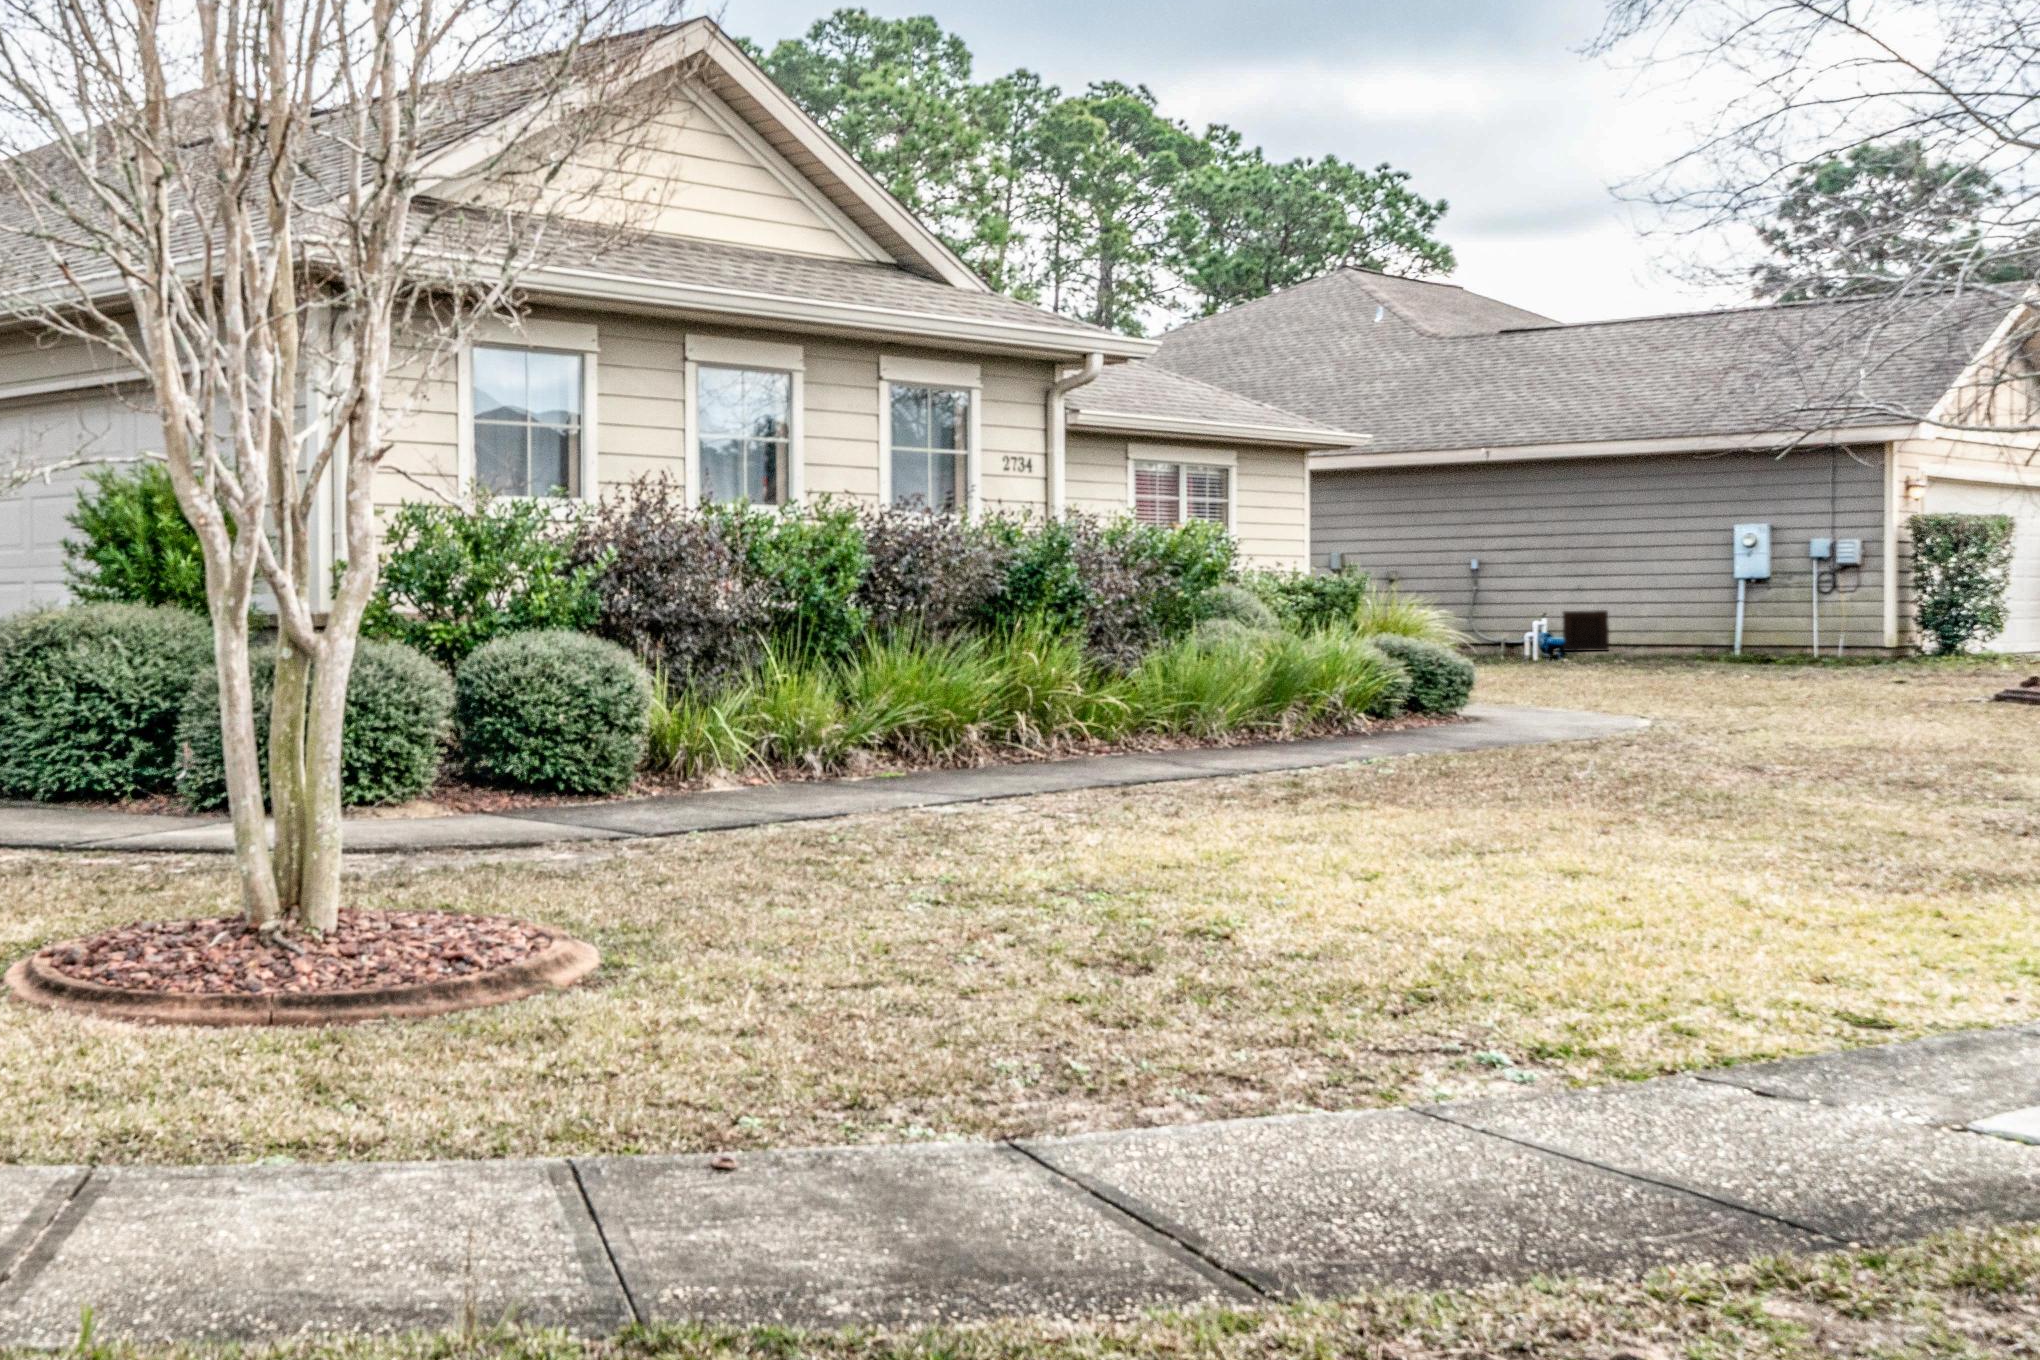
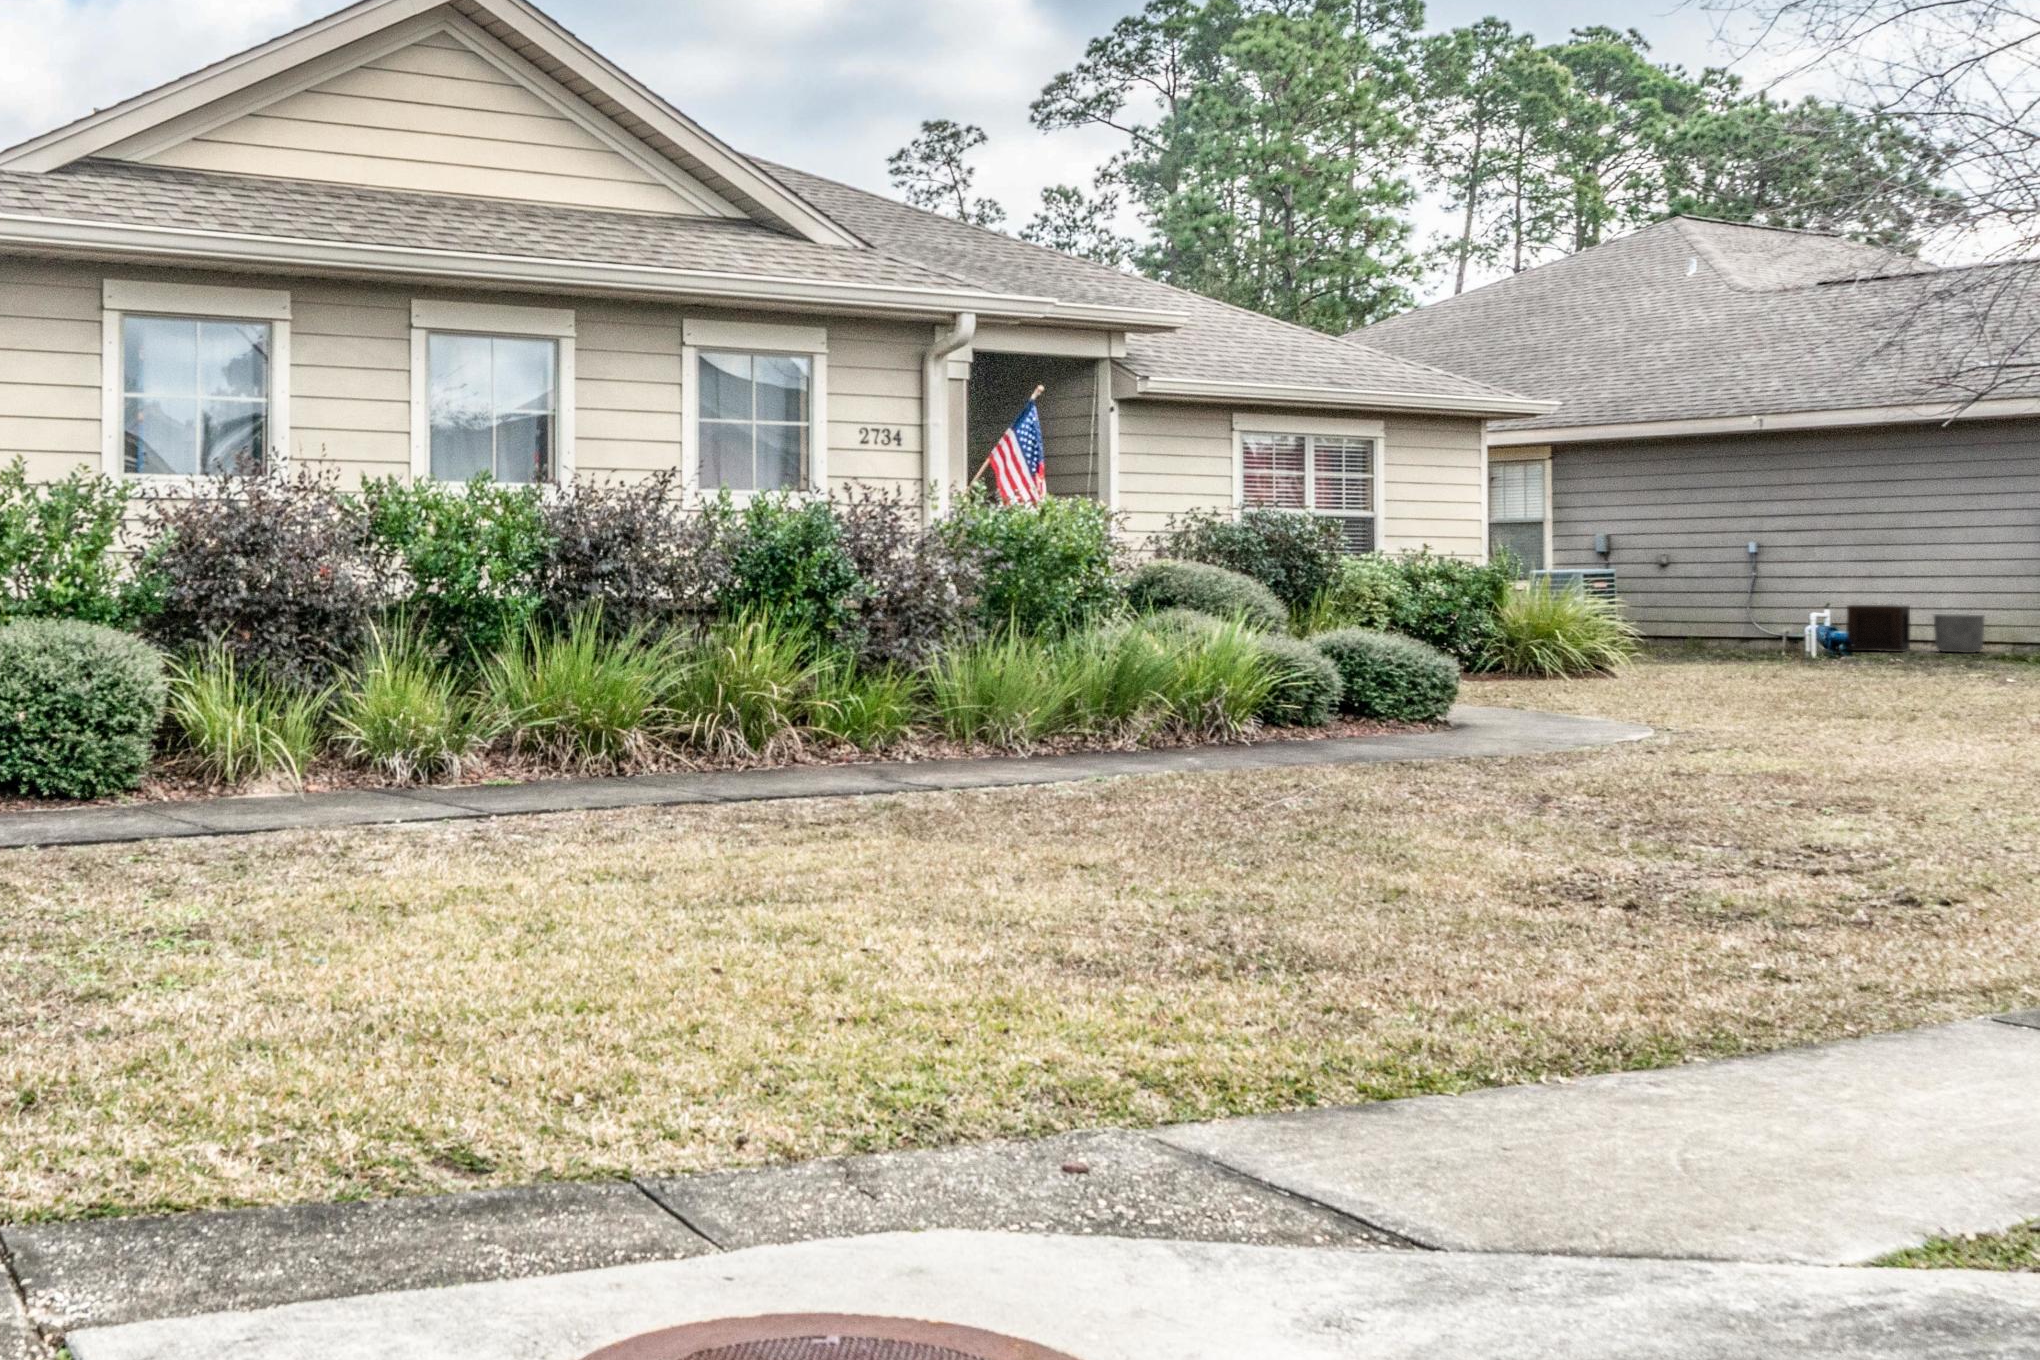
planter: none [1630,616,1670,649] -> present [1934,614,1984,653]

